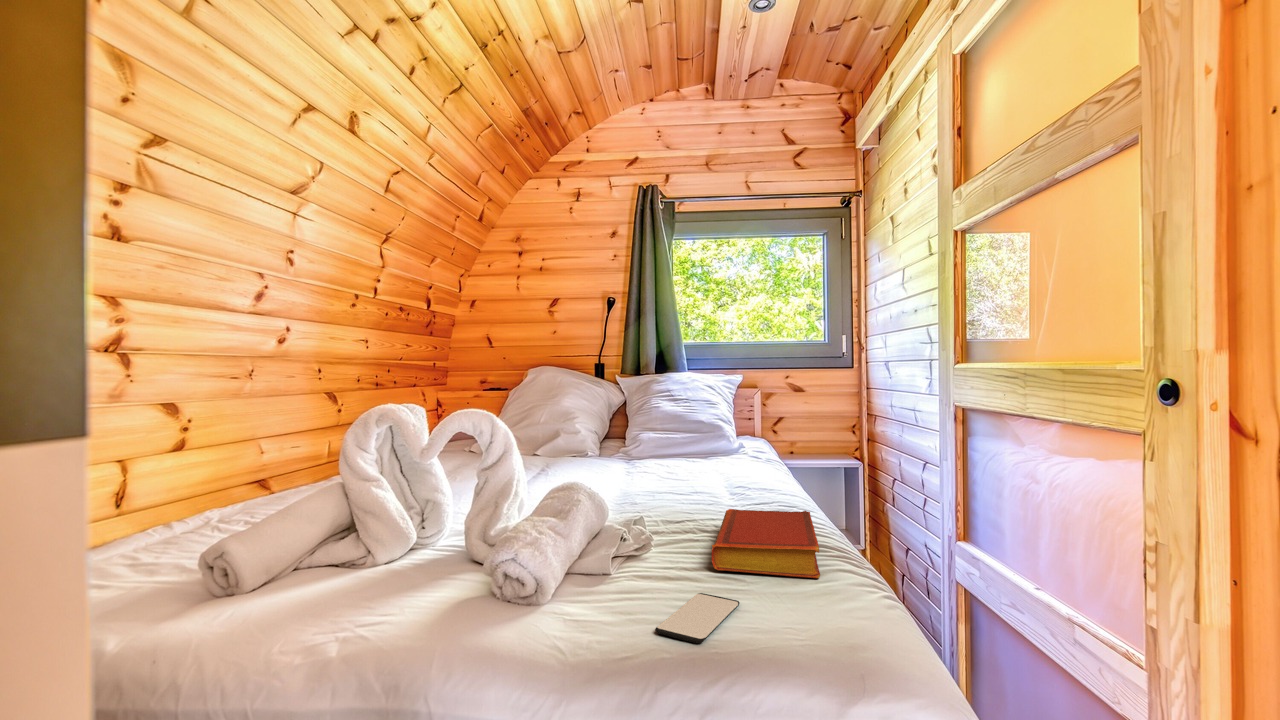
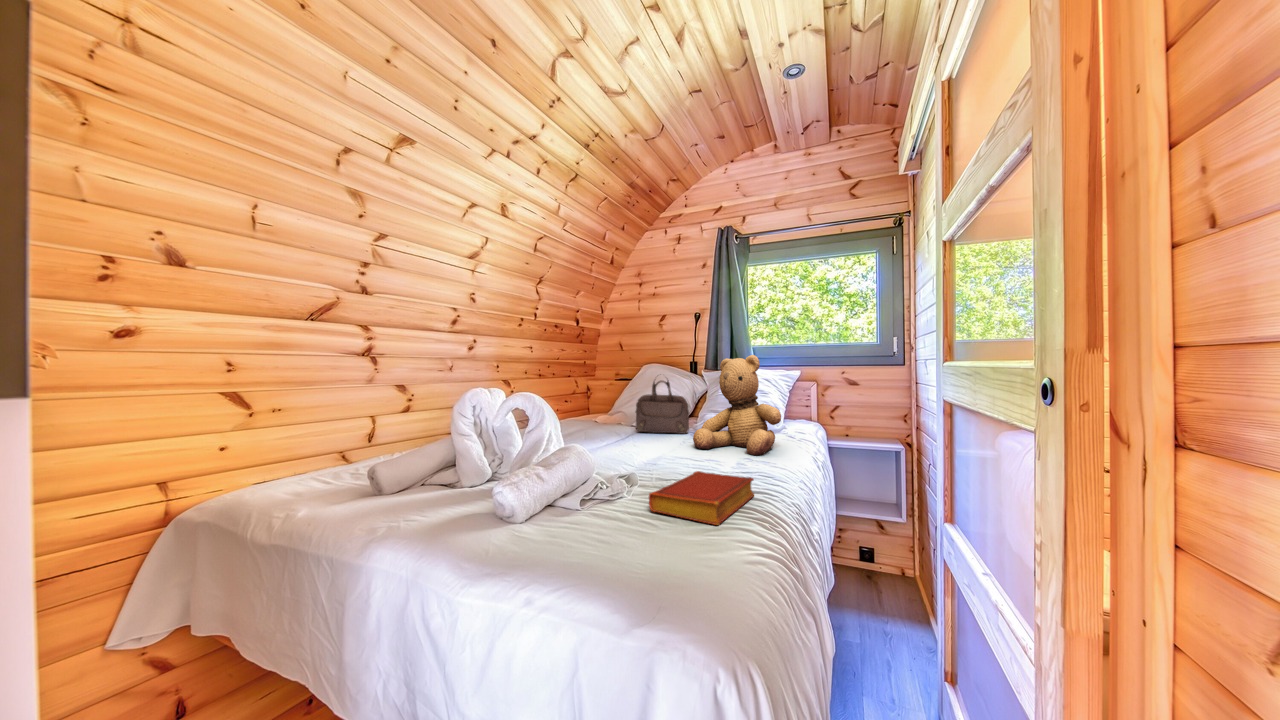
teddy bear: none [652,353,767,484] -> present [693,355,781,456]
handbag: none [546,380,623,462] -> present [635,380,689,434]
smartphone: present [655,593,739,643] -> none [565,524,640,553]

